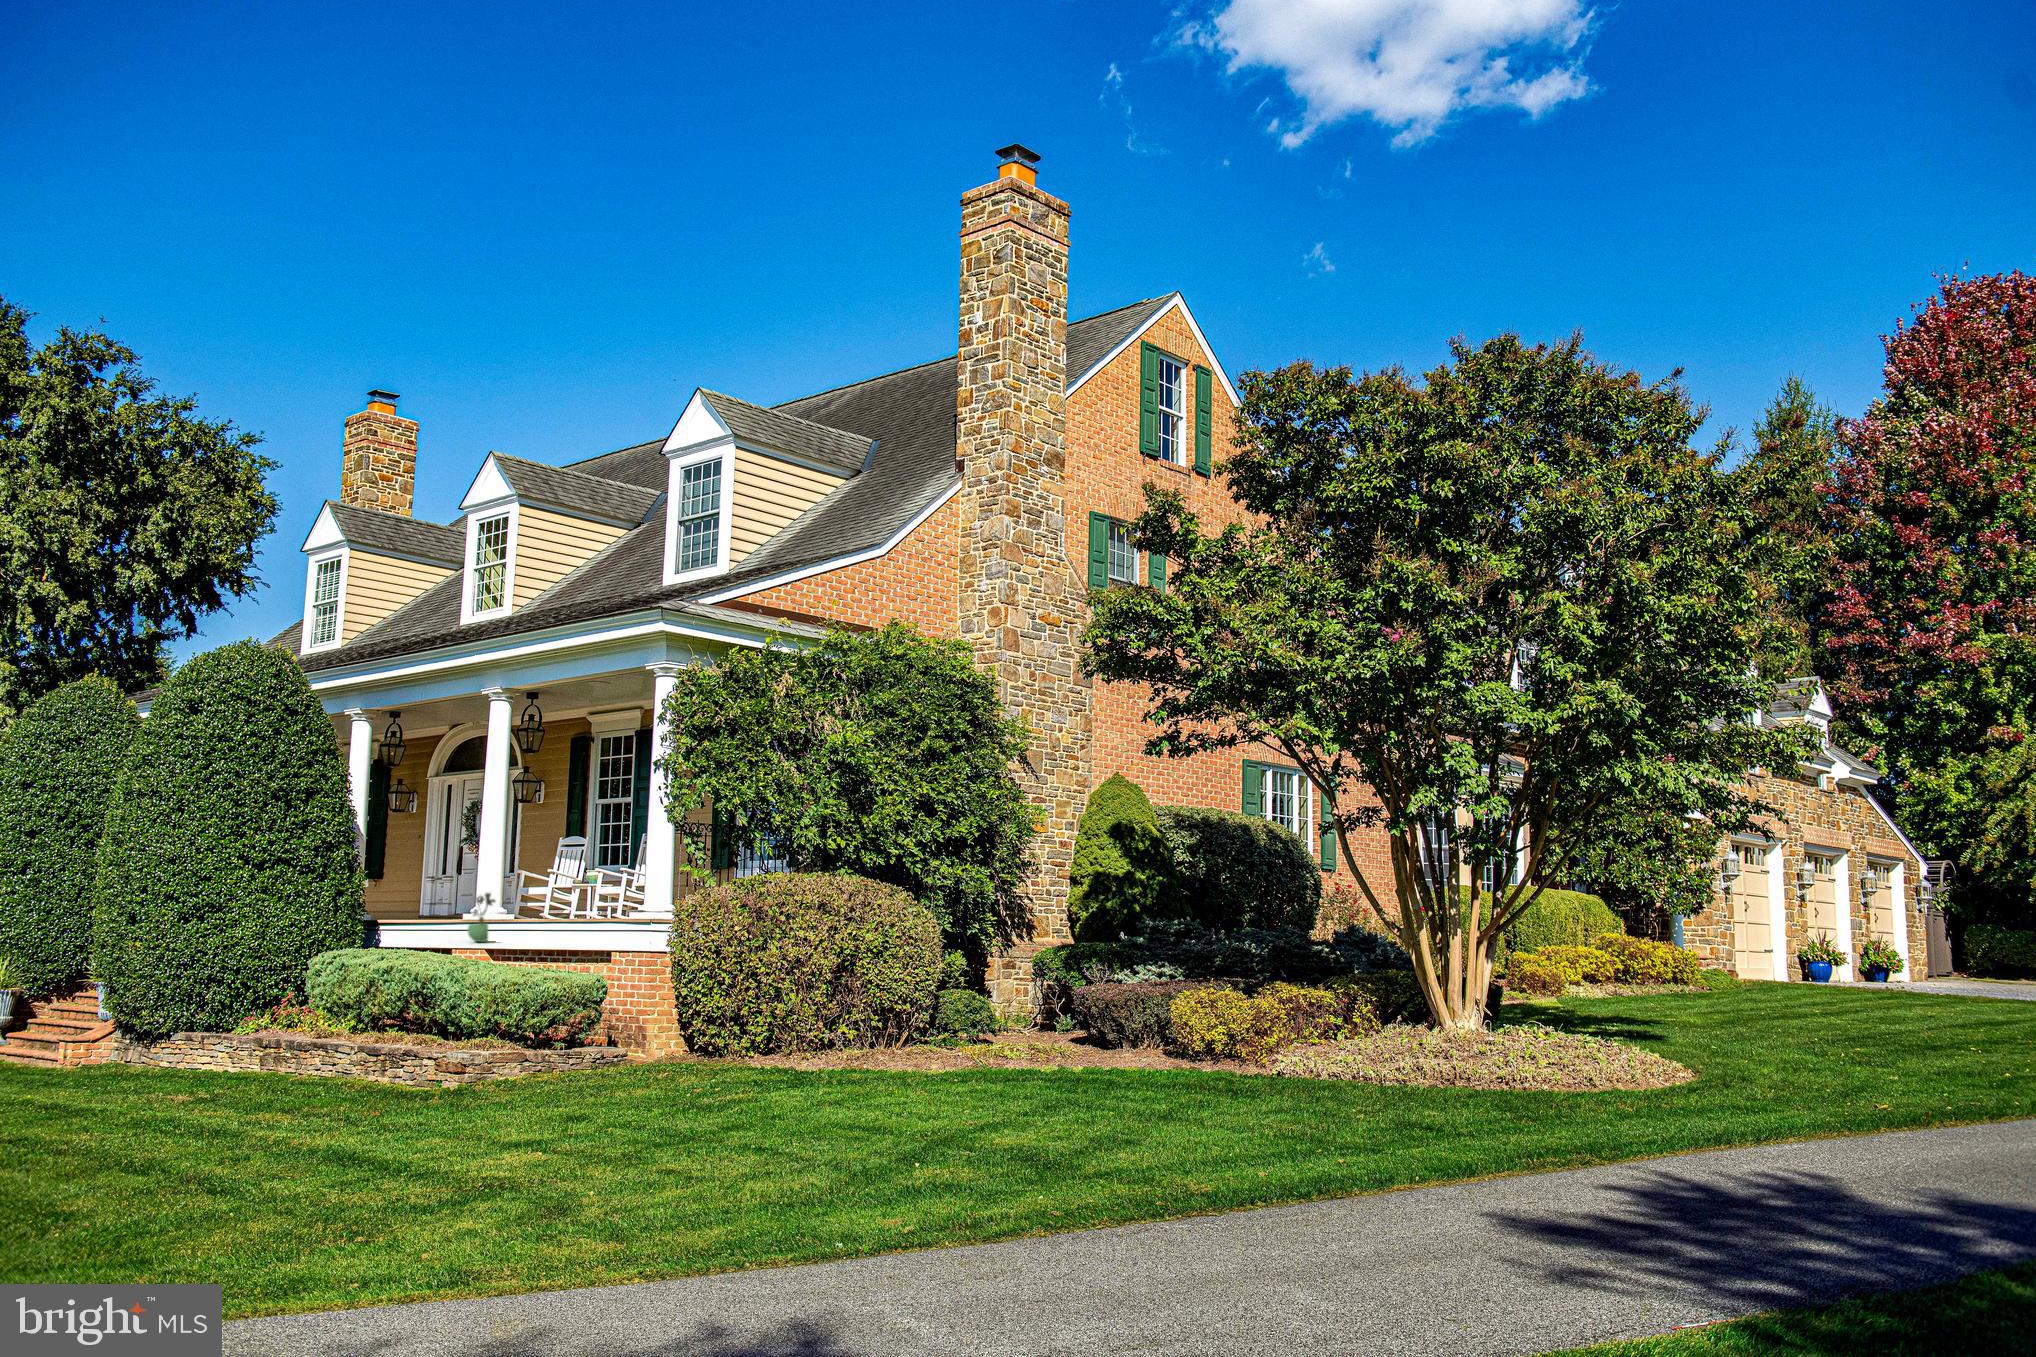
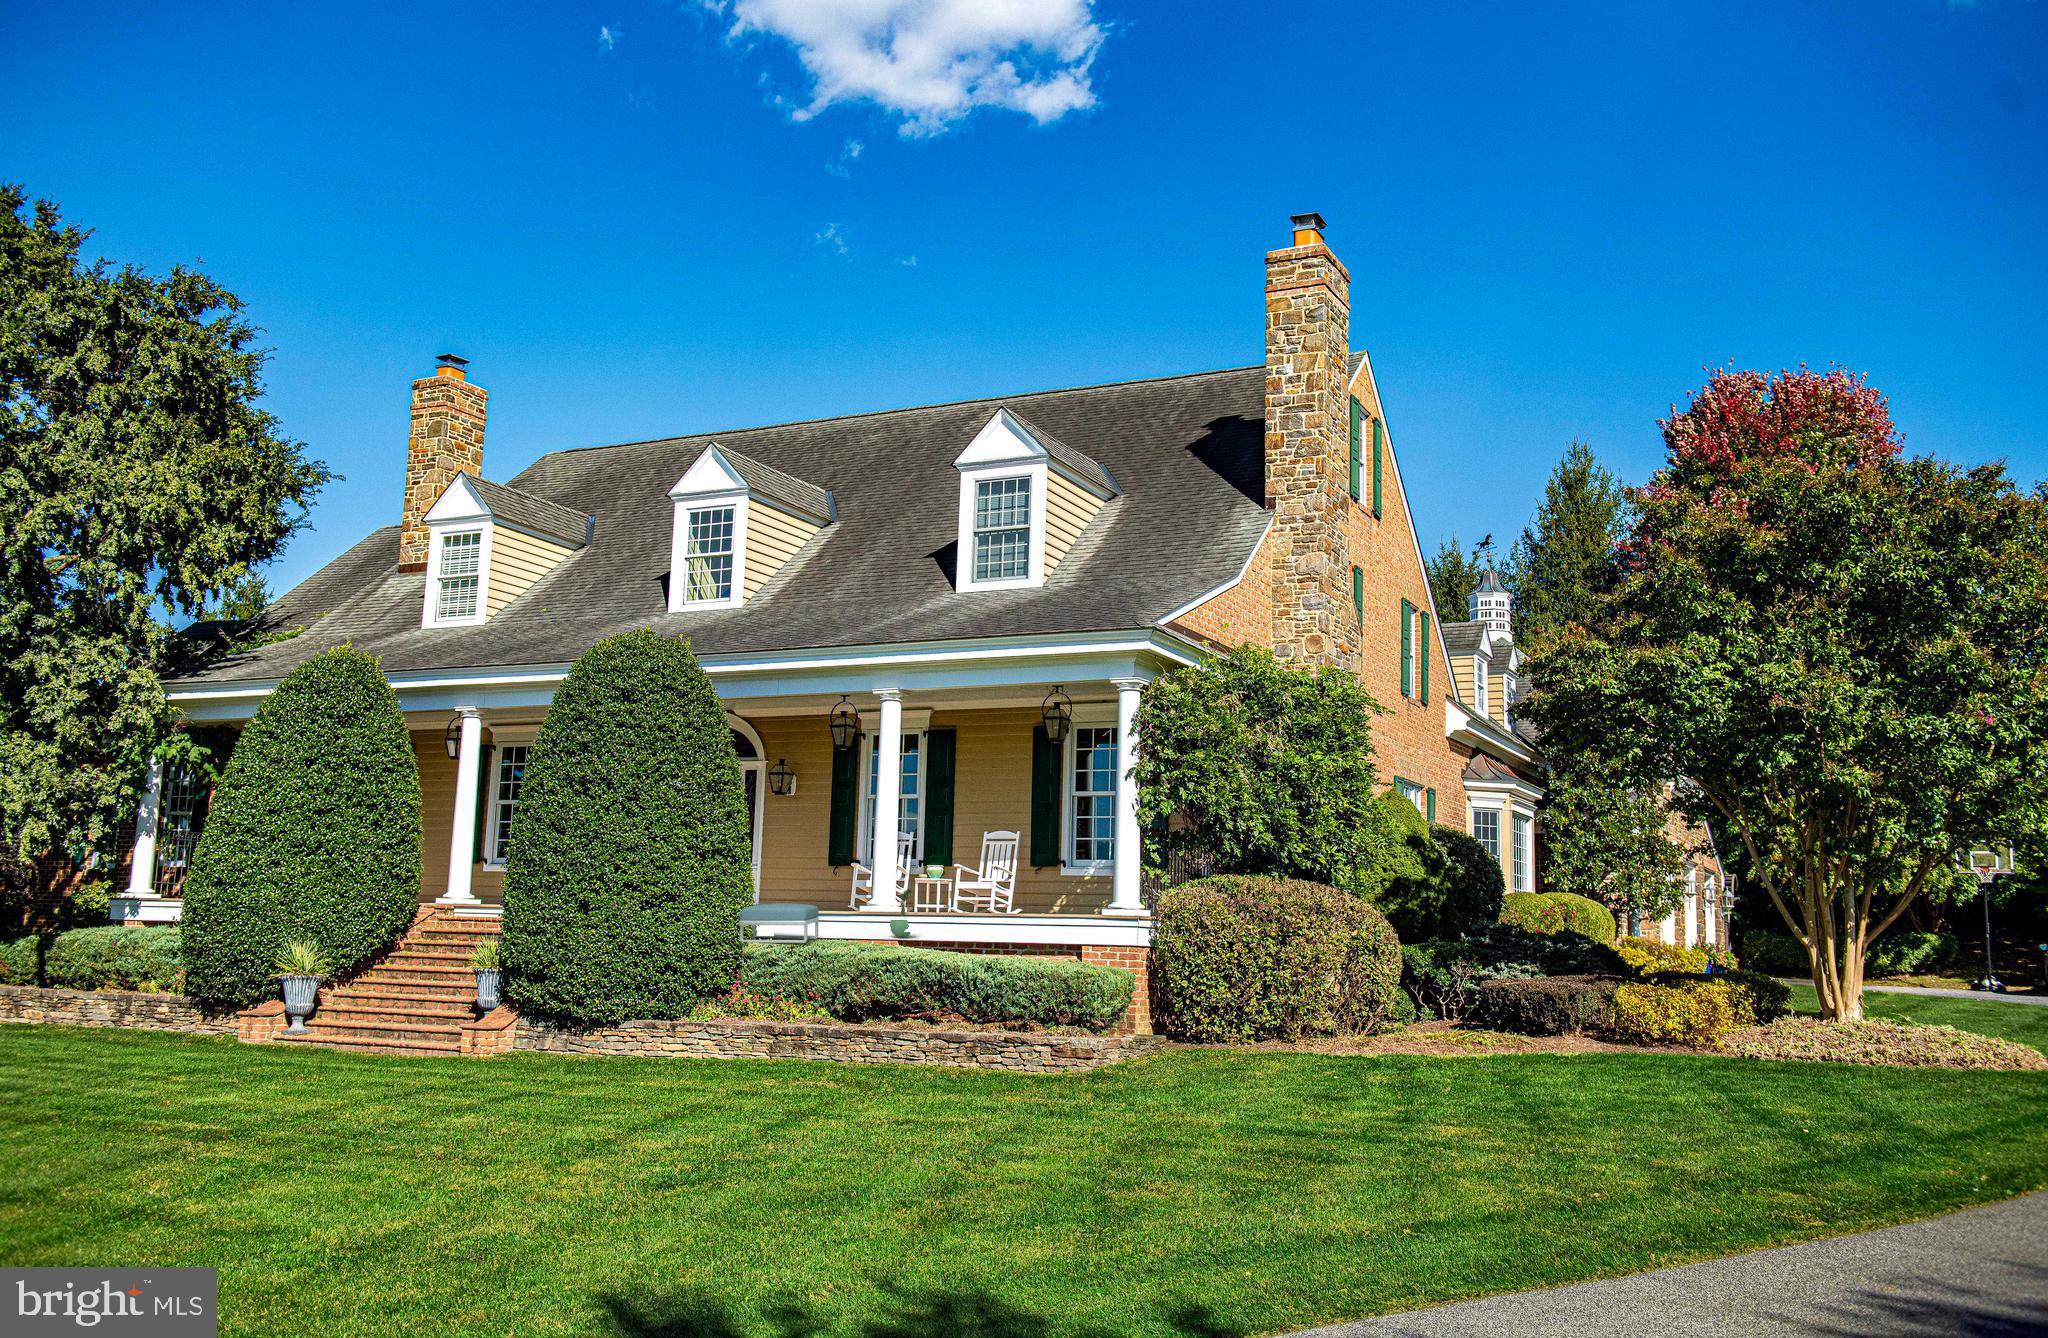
footstool: none [276,908,376,947] -> present [740,903,819,943]

